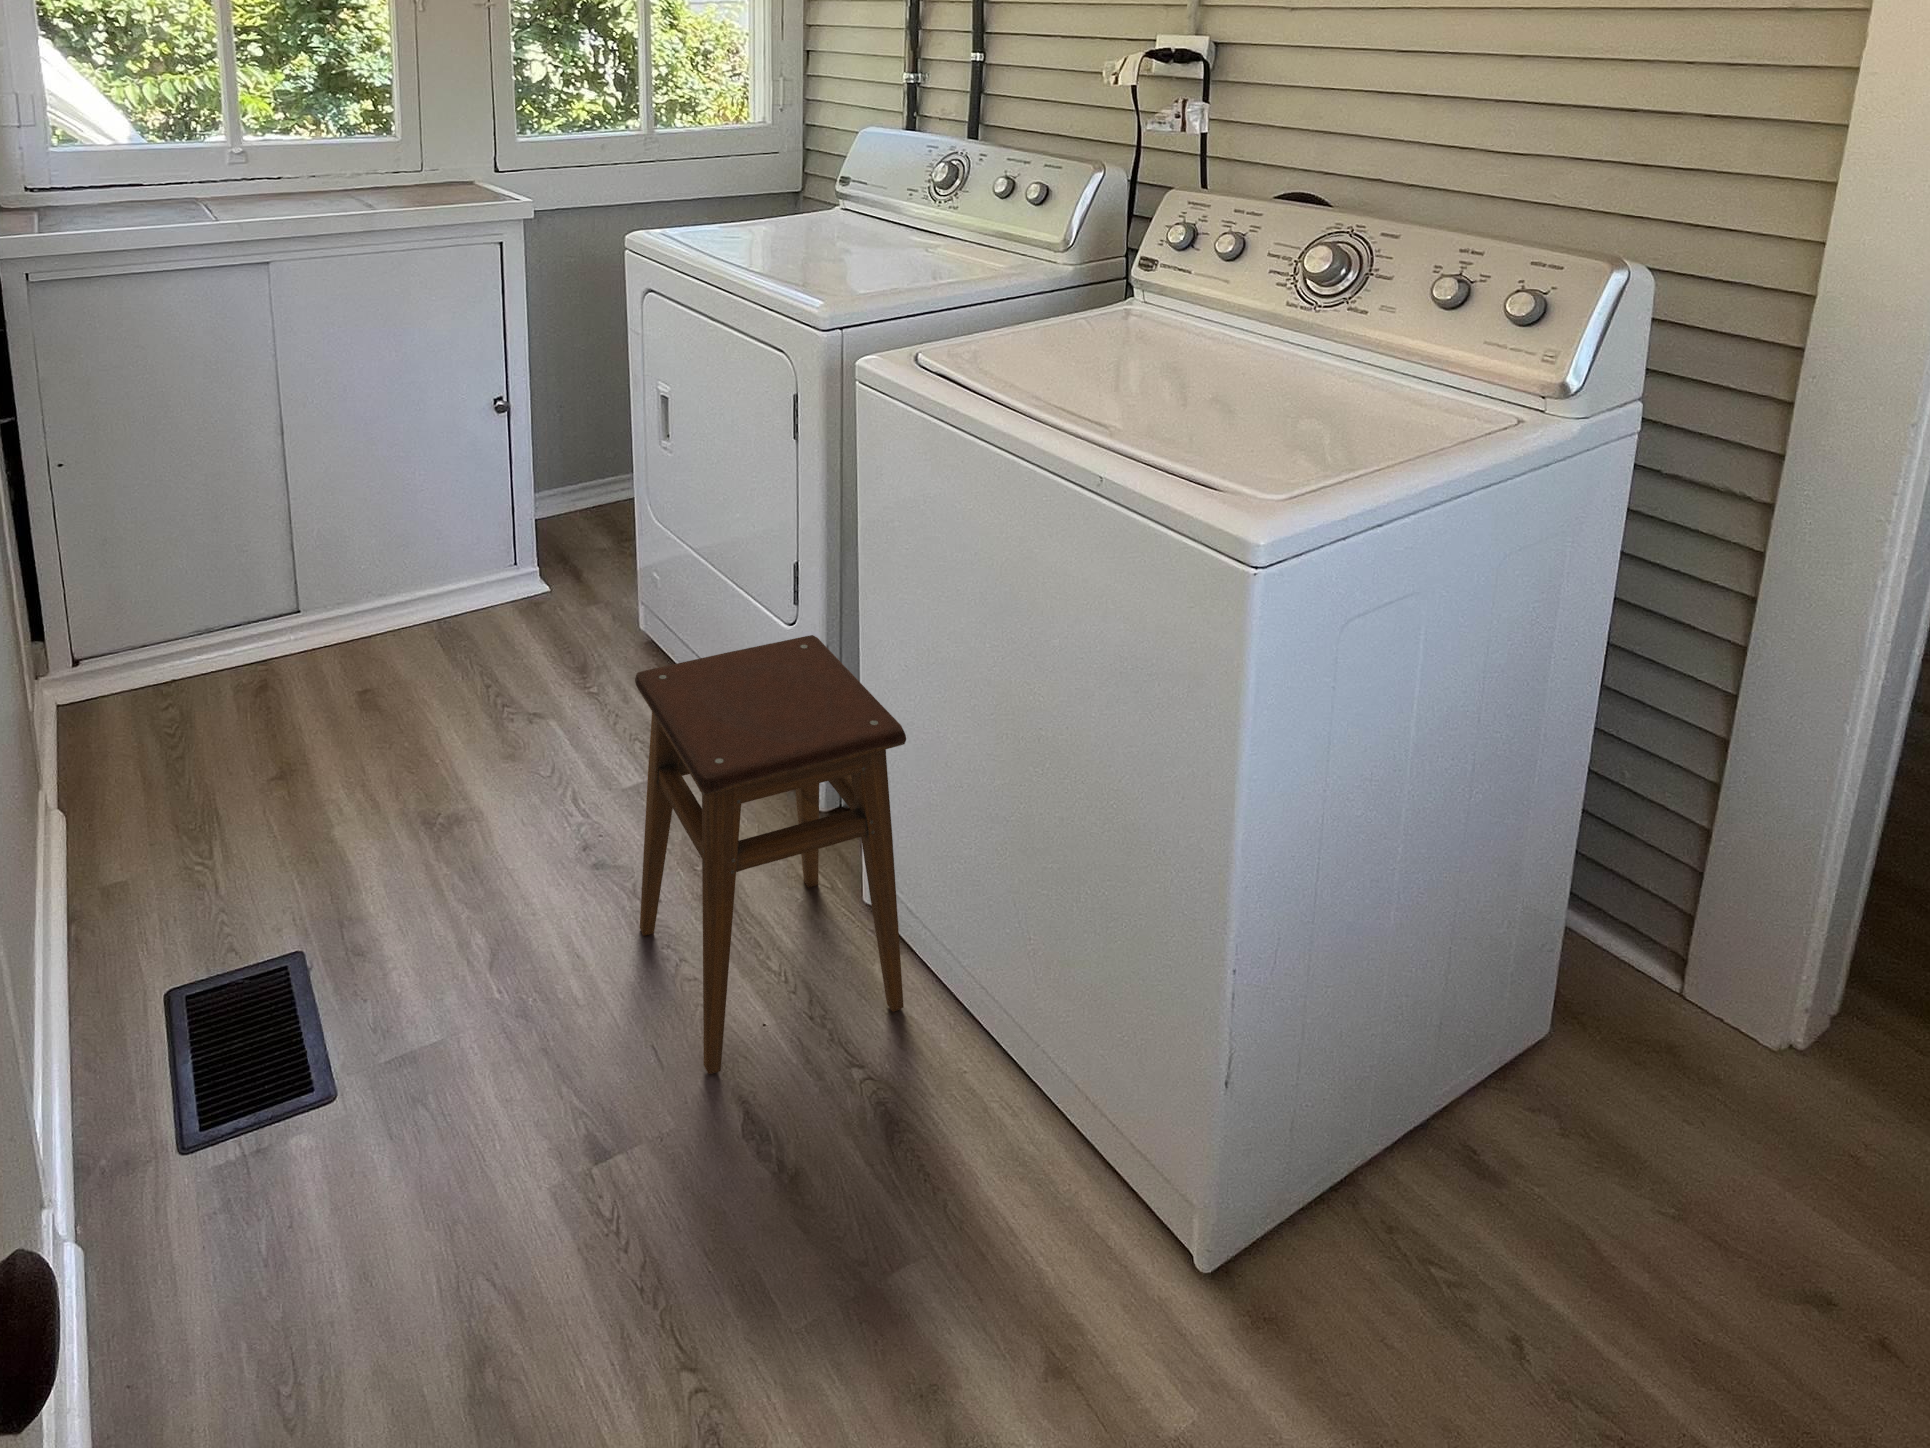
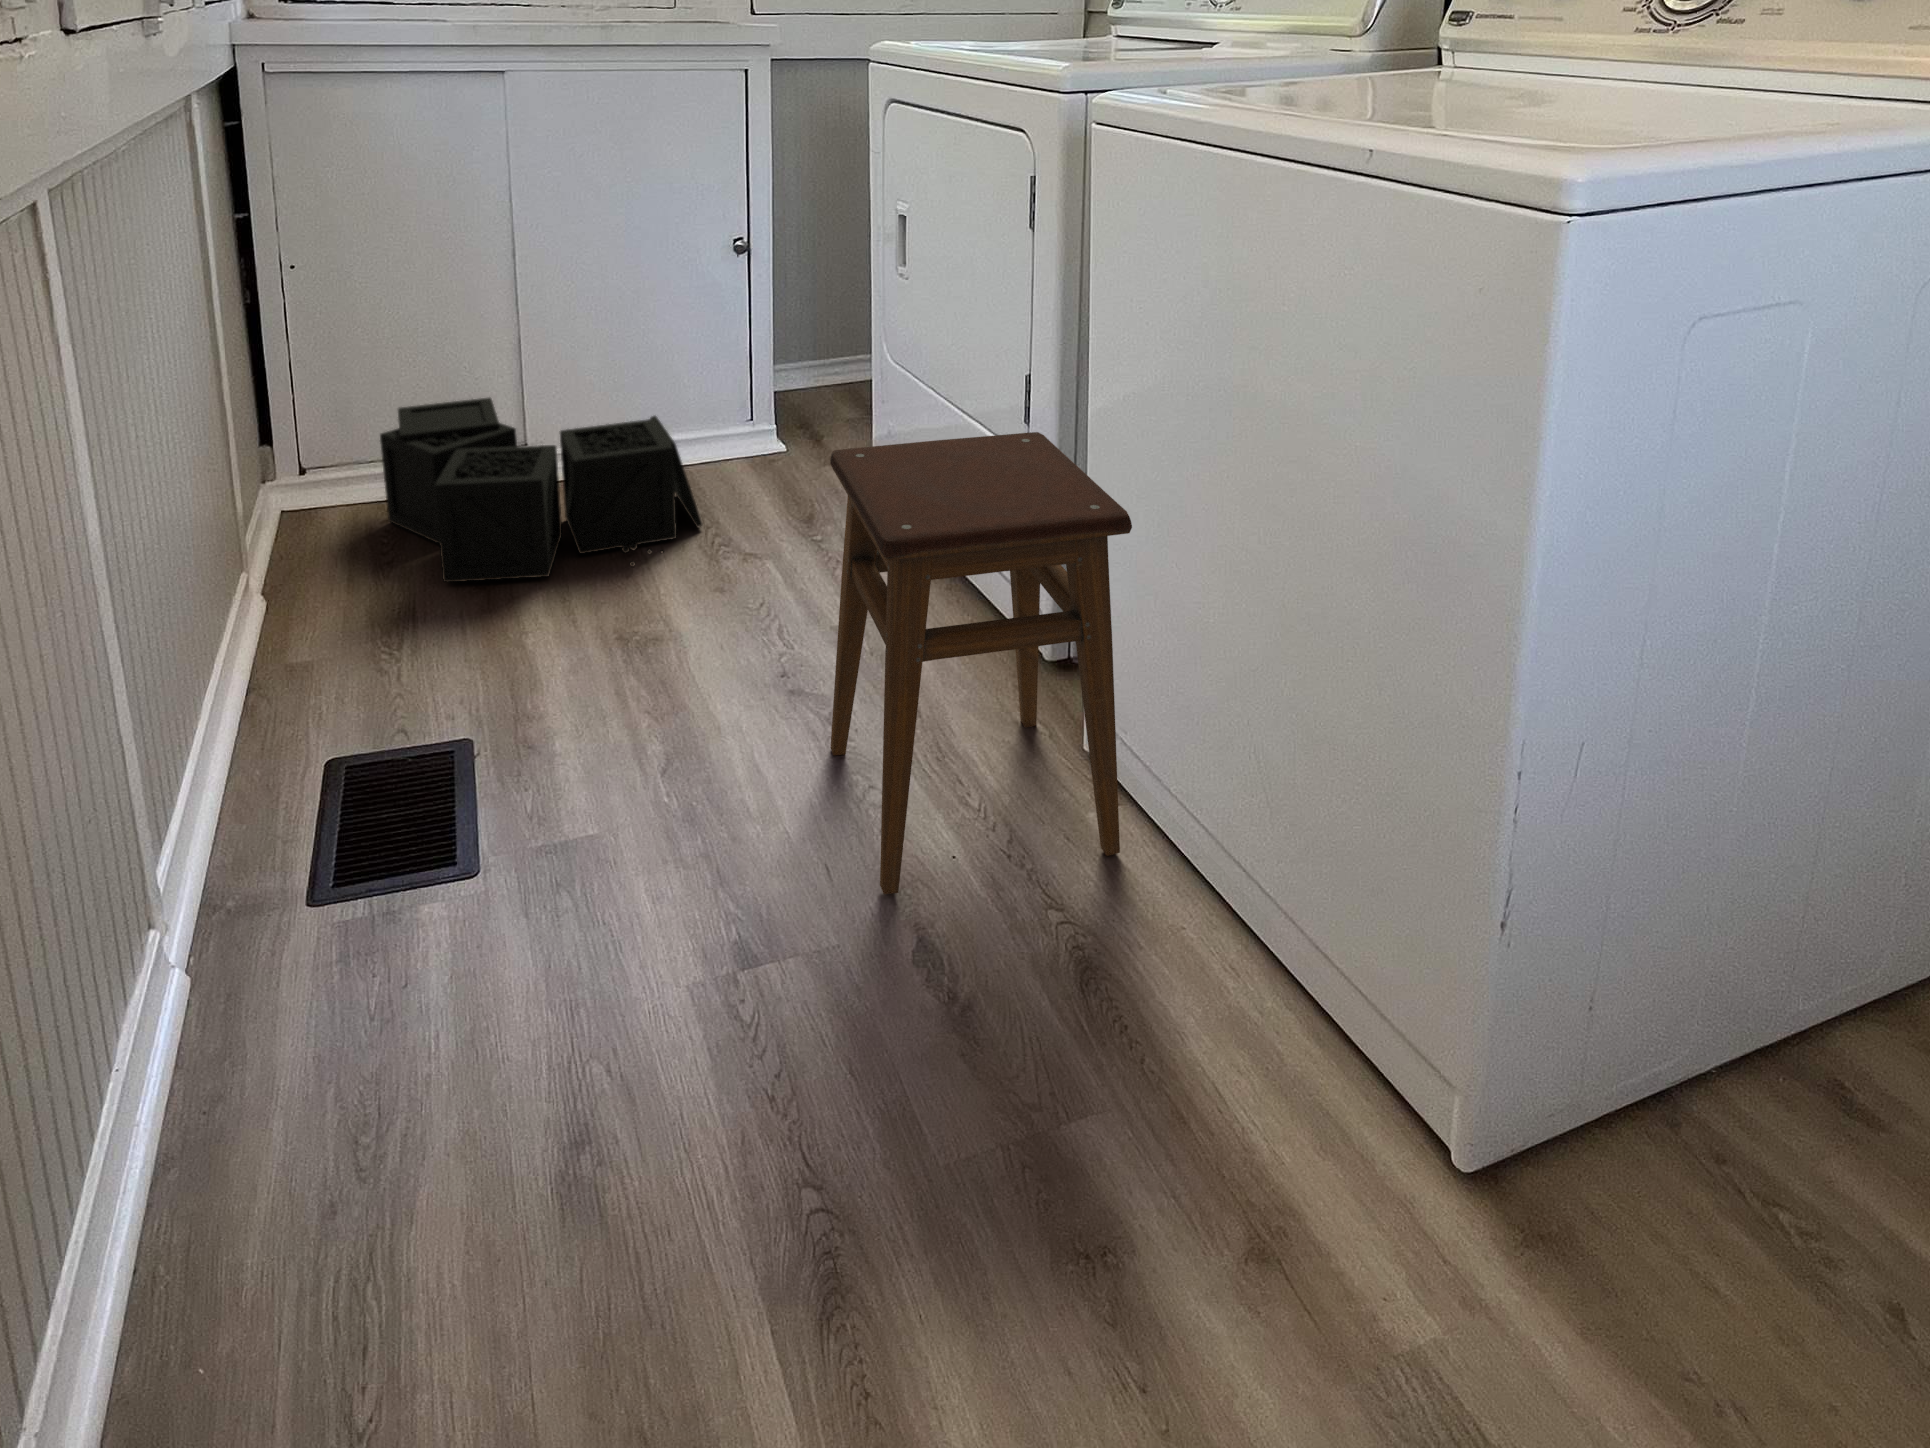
storage bin: none [158,578,483,782] -> present [380,398,702,582]

